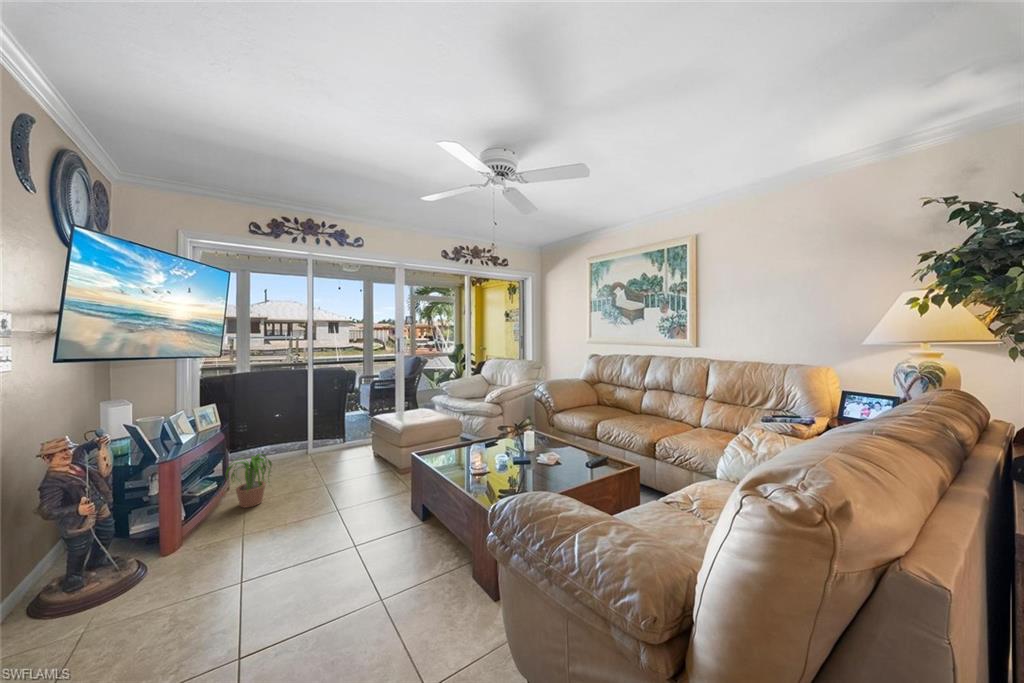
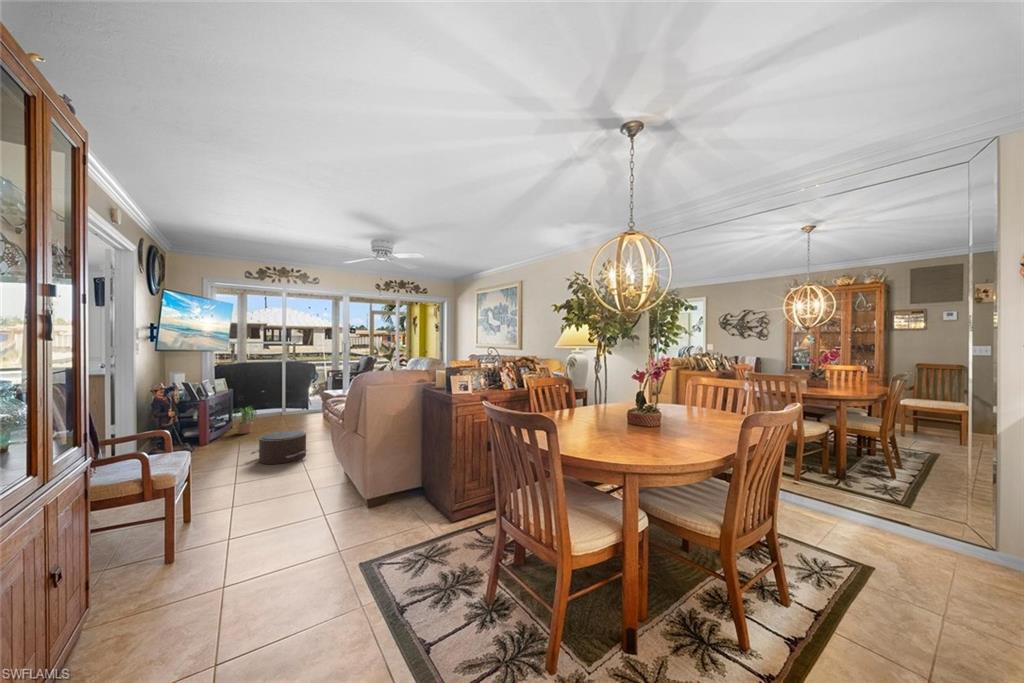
pouf: none [263,530,396,641] -> present [250,430,307,464]

